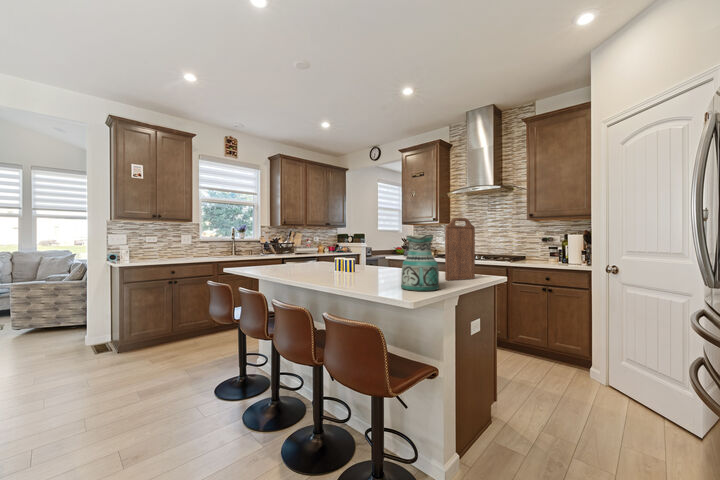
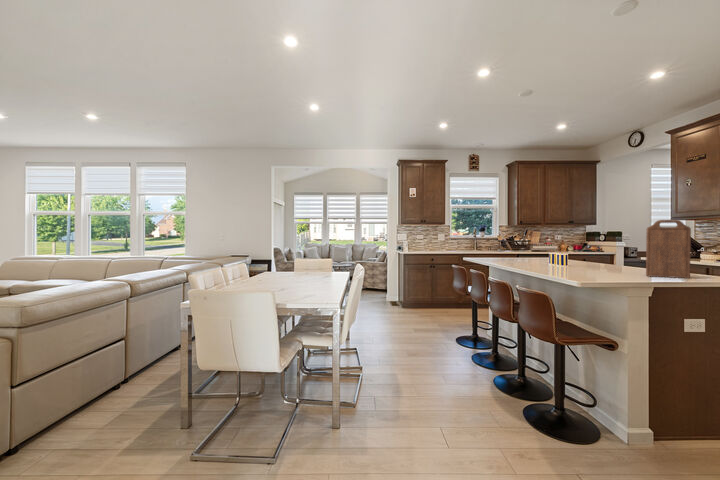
ceramic pitcher: present [401,234,439,291] -> none [581,236,617,279]

